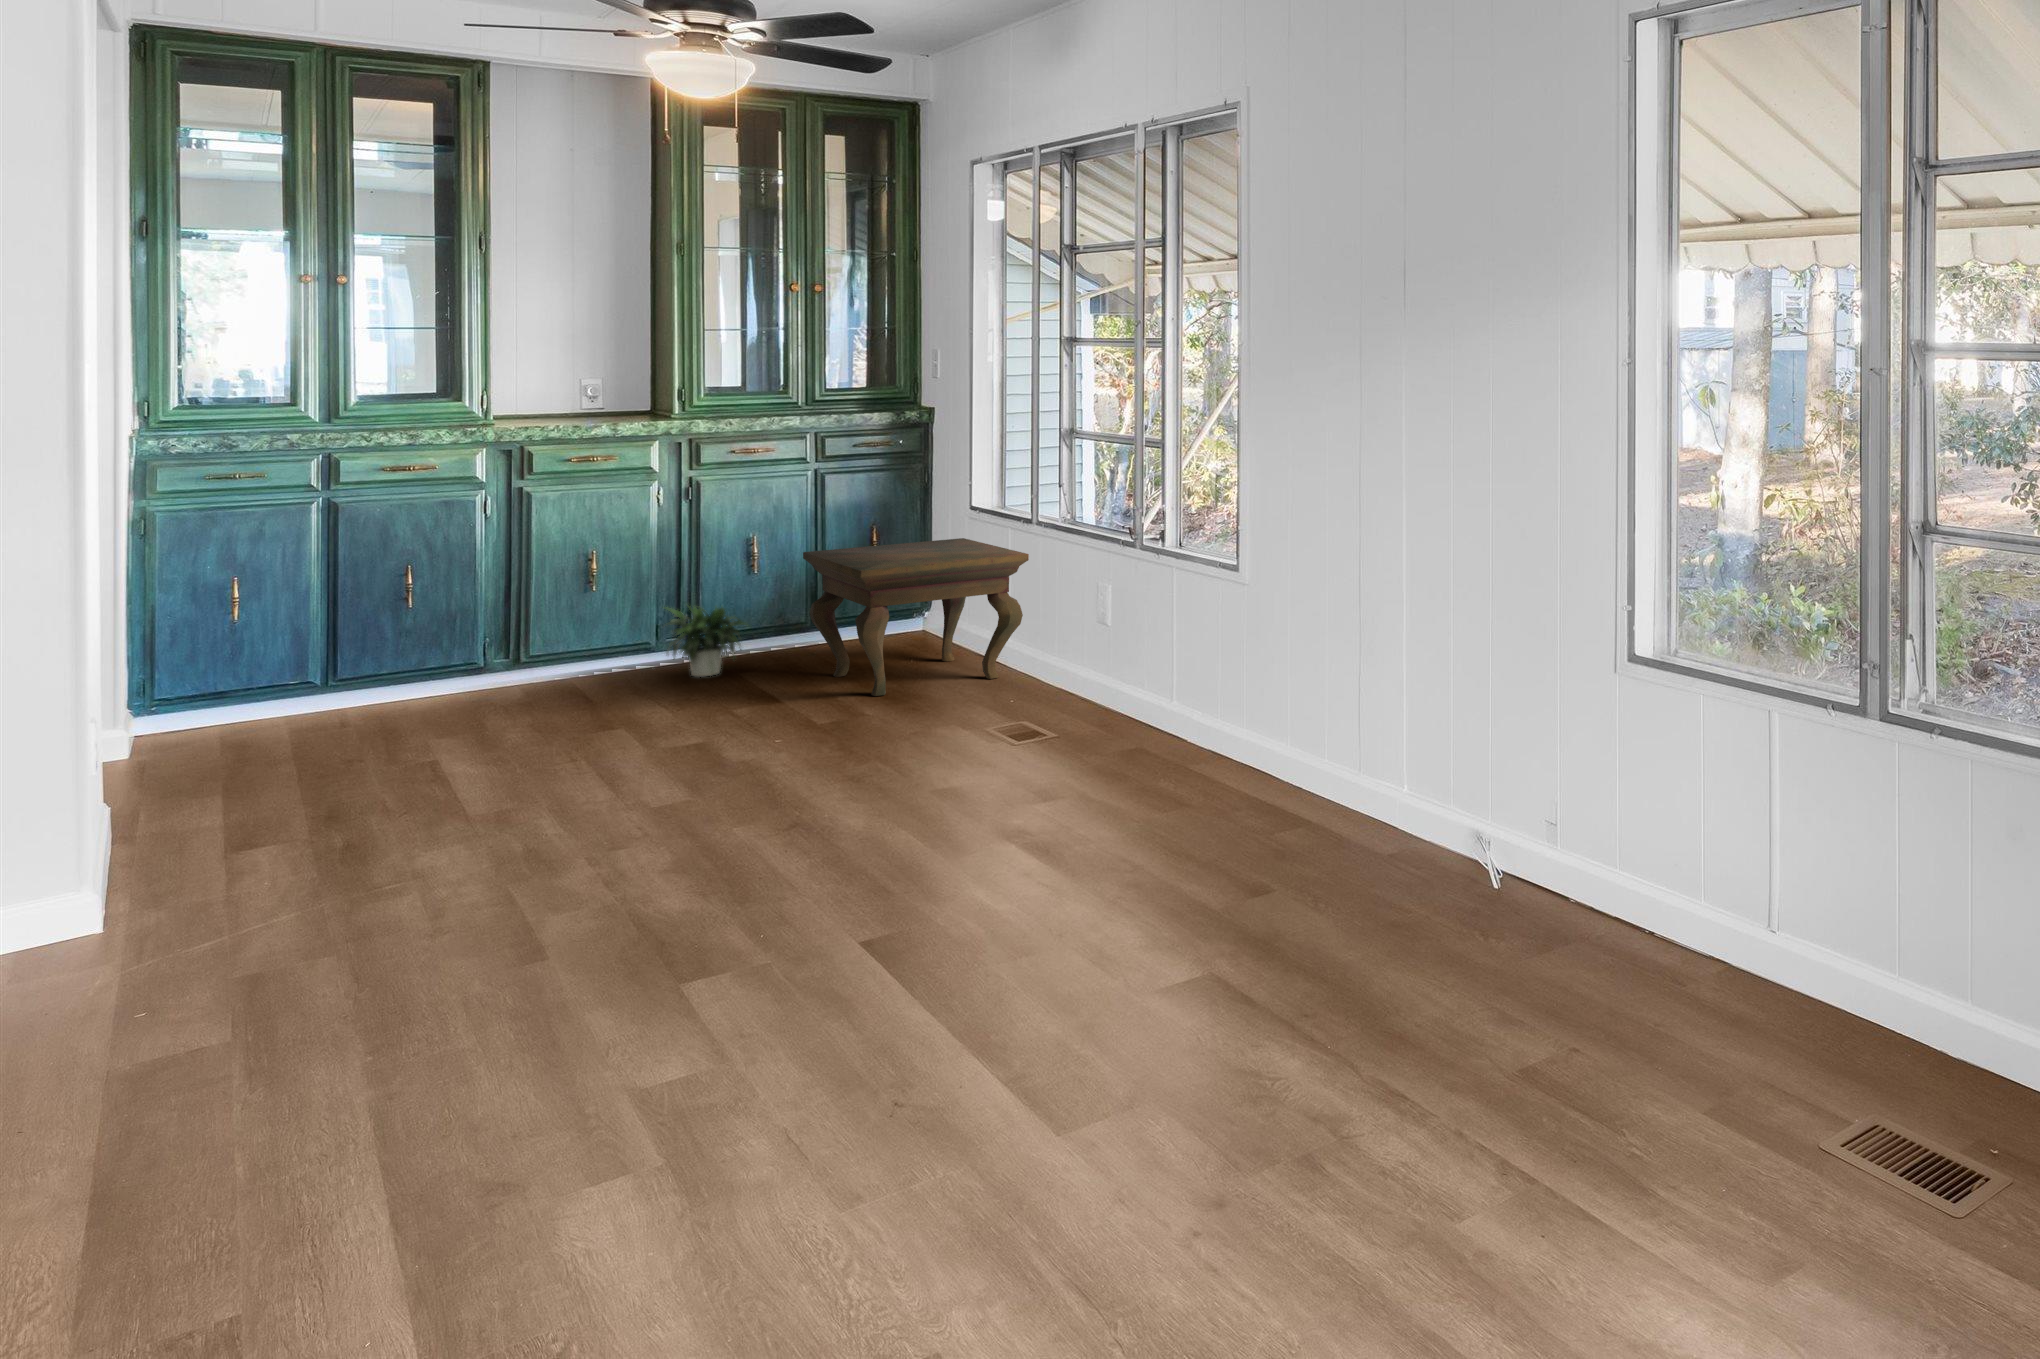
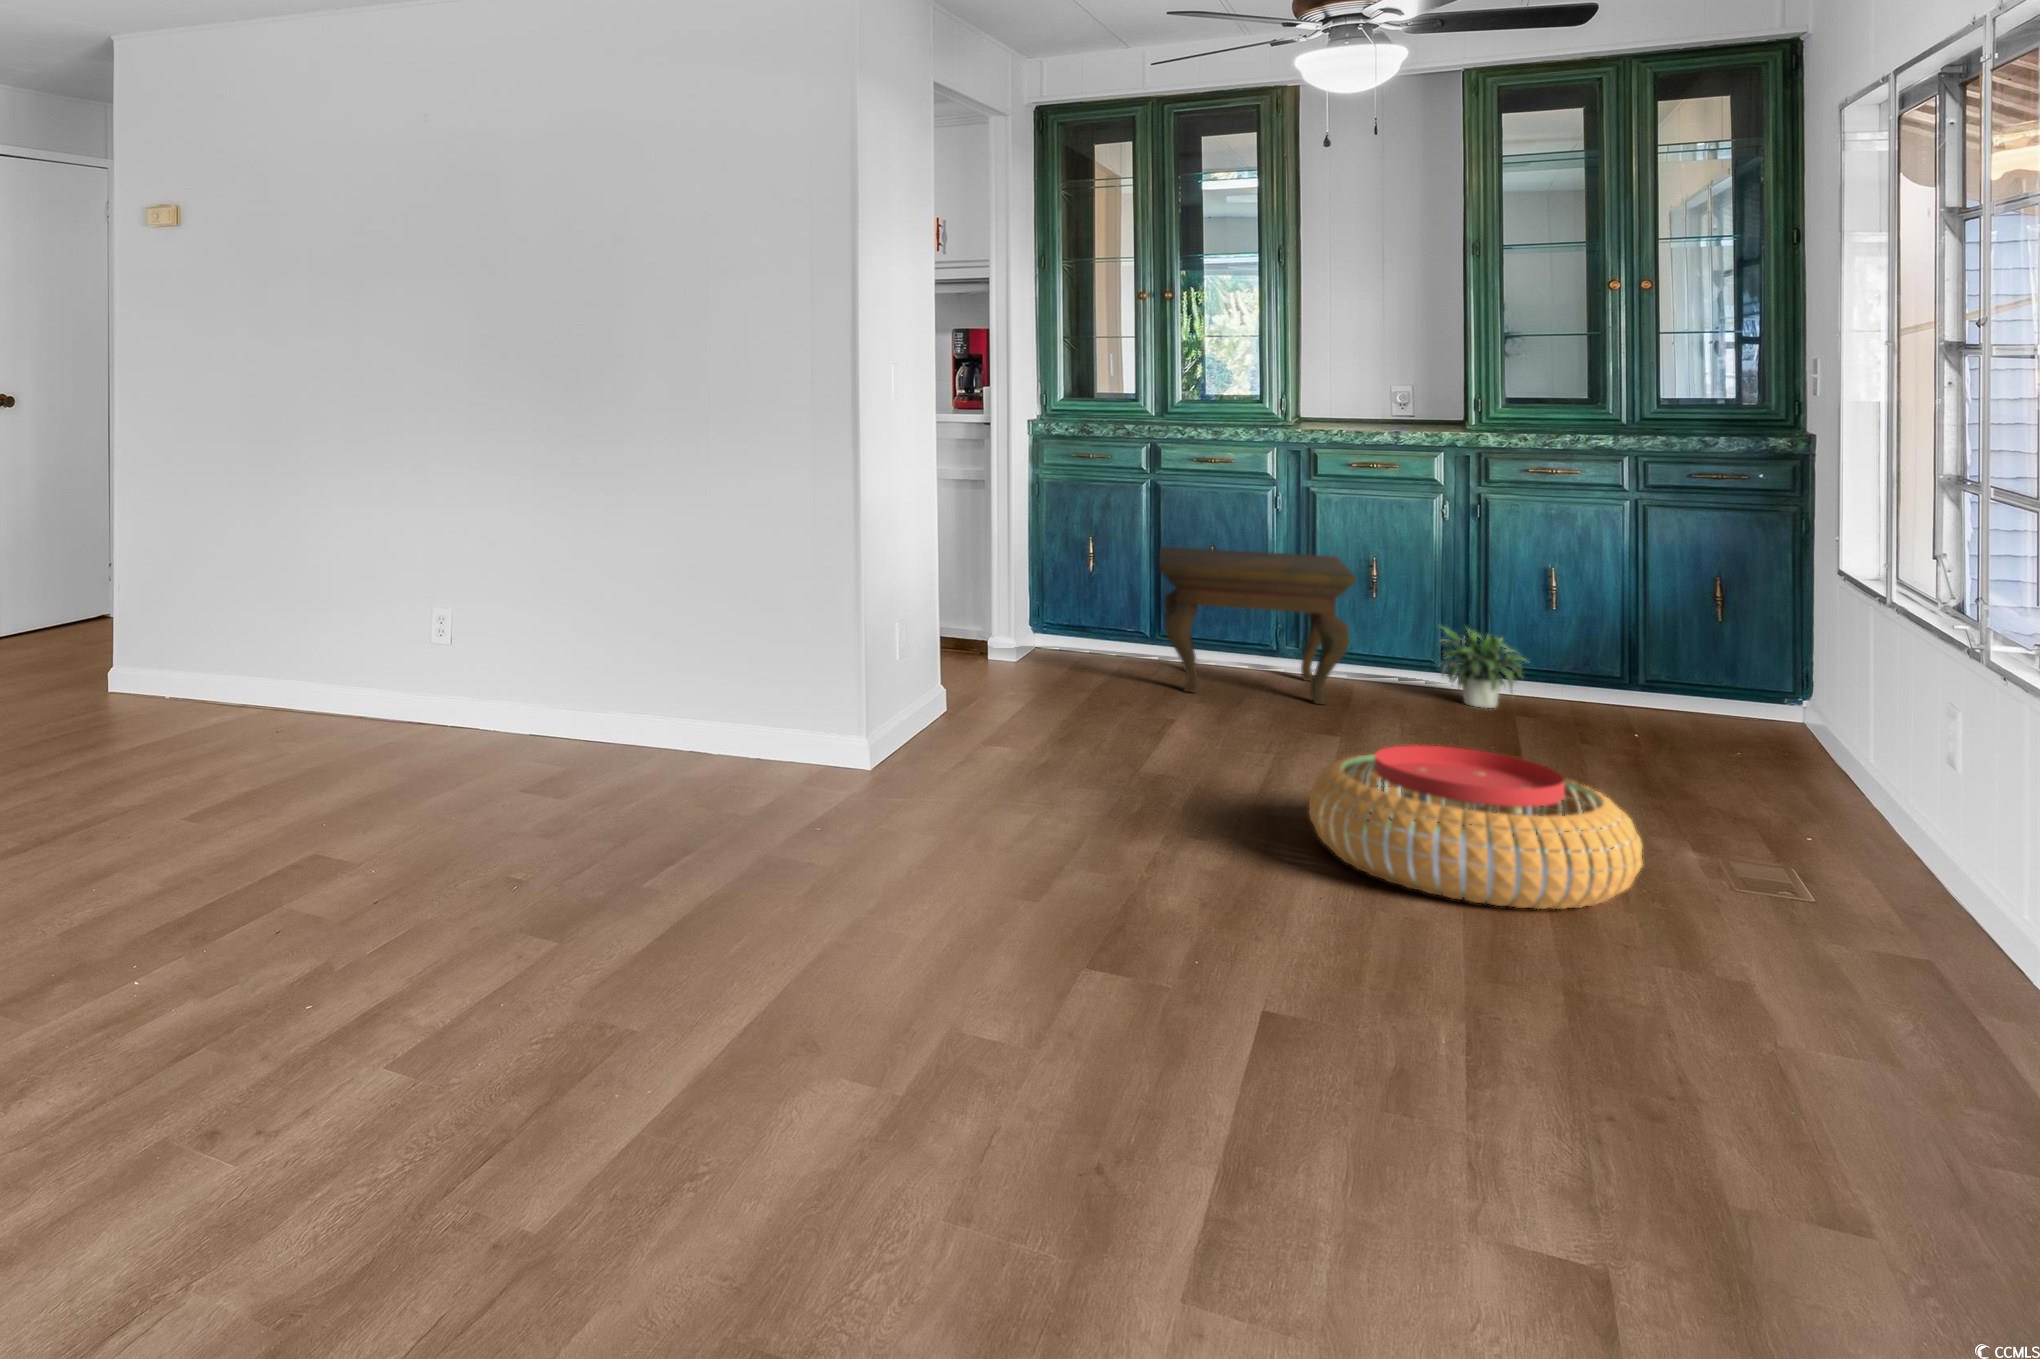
side table: present [803,538,1029,696] -> present [1159,547,1356,704]
pouf: none [736,698,999,832] -> present [1309,746,1643,909]

